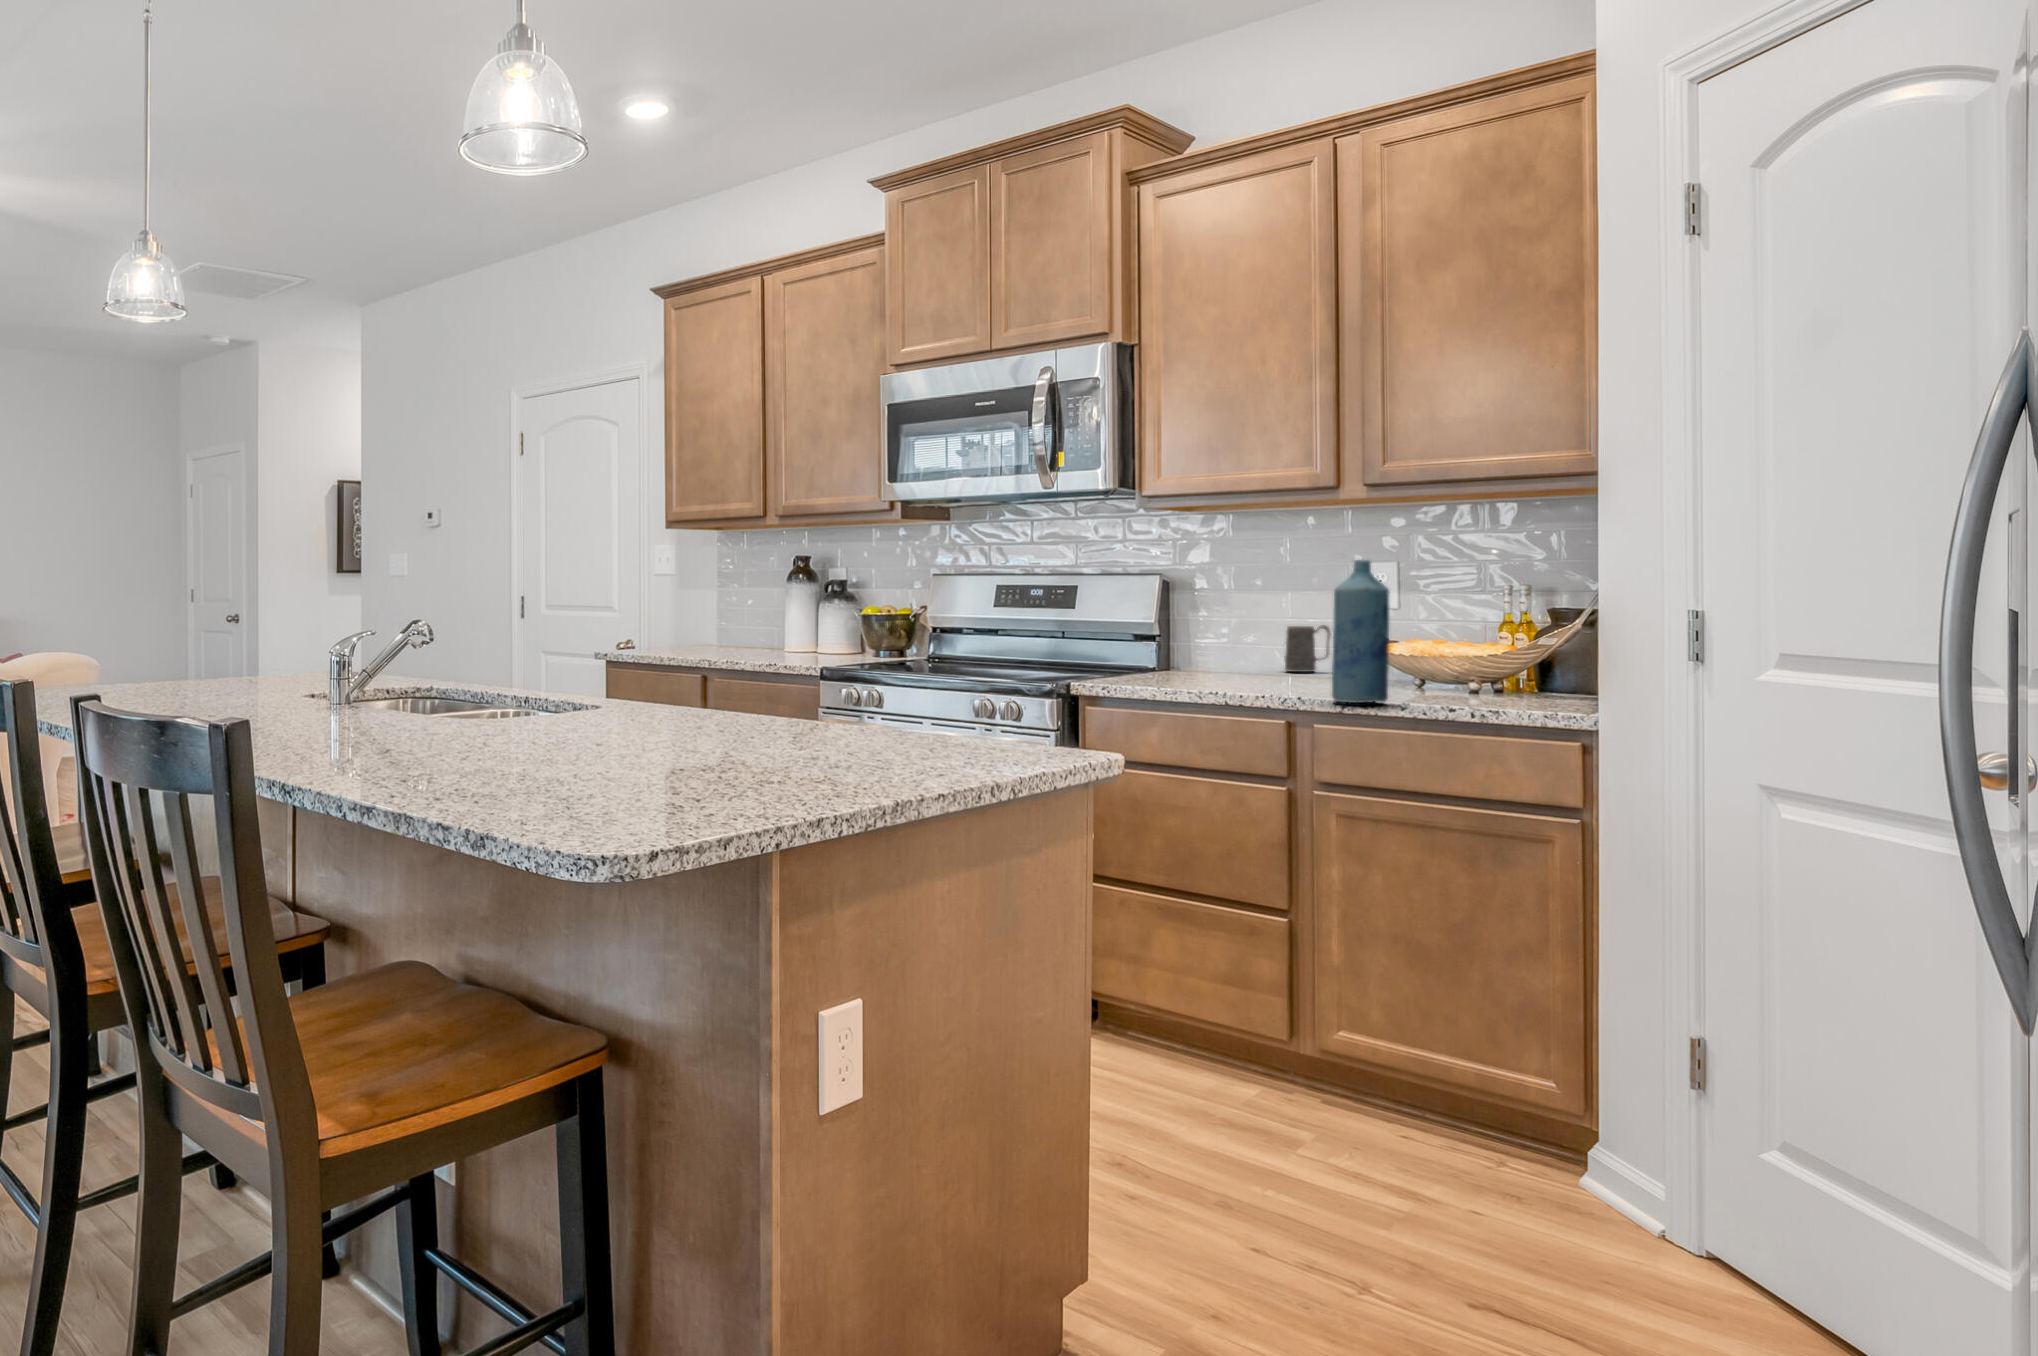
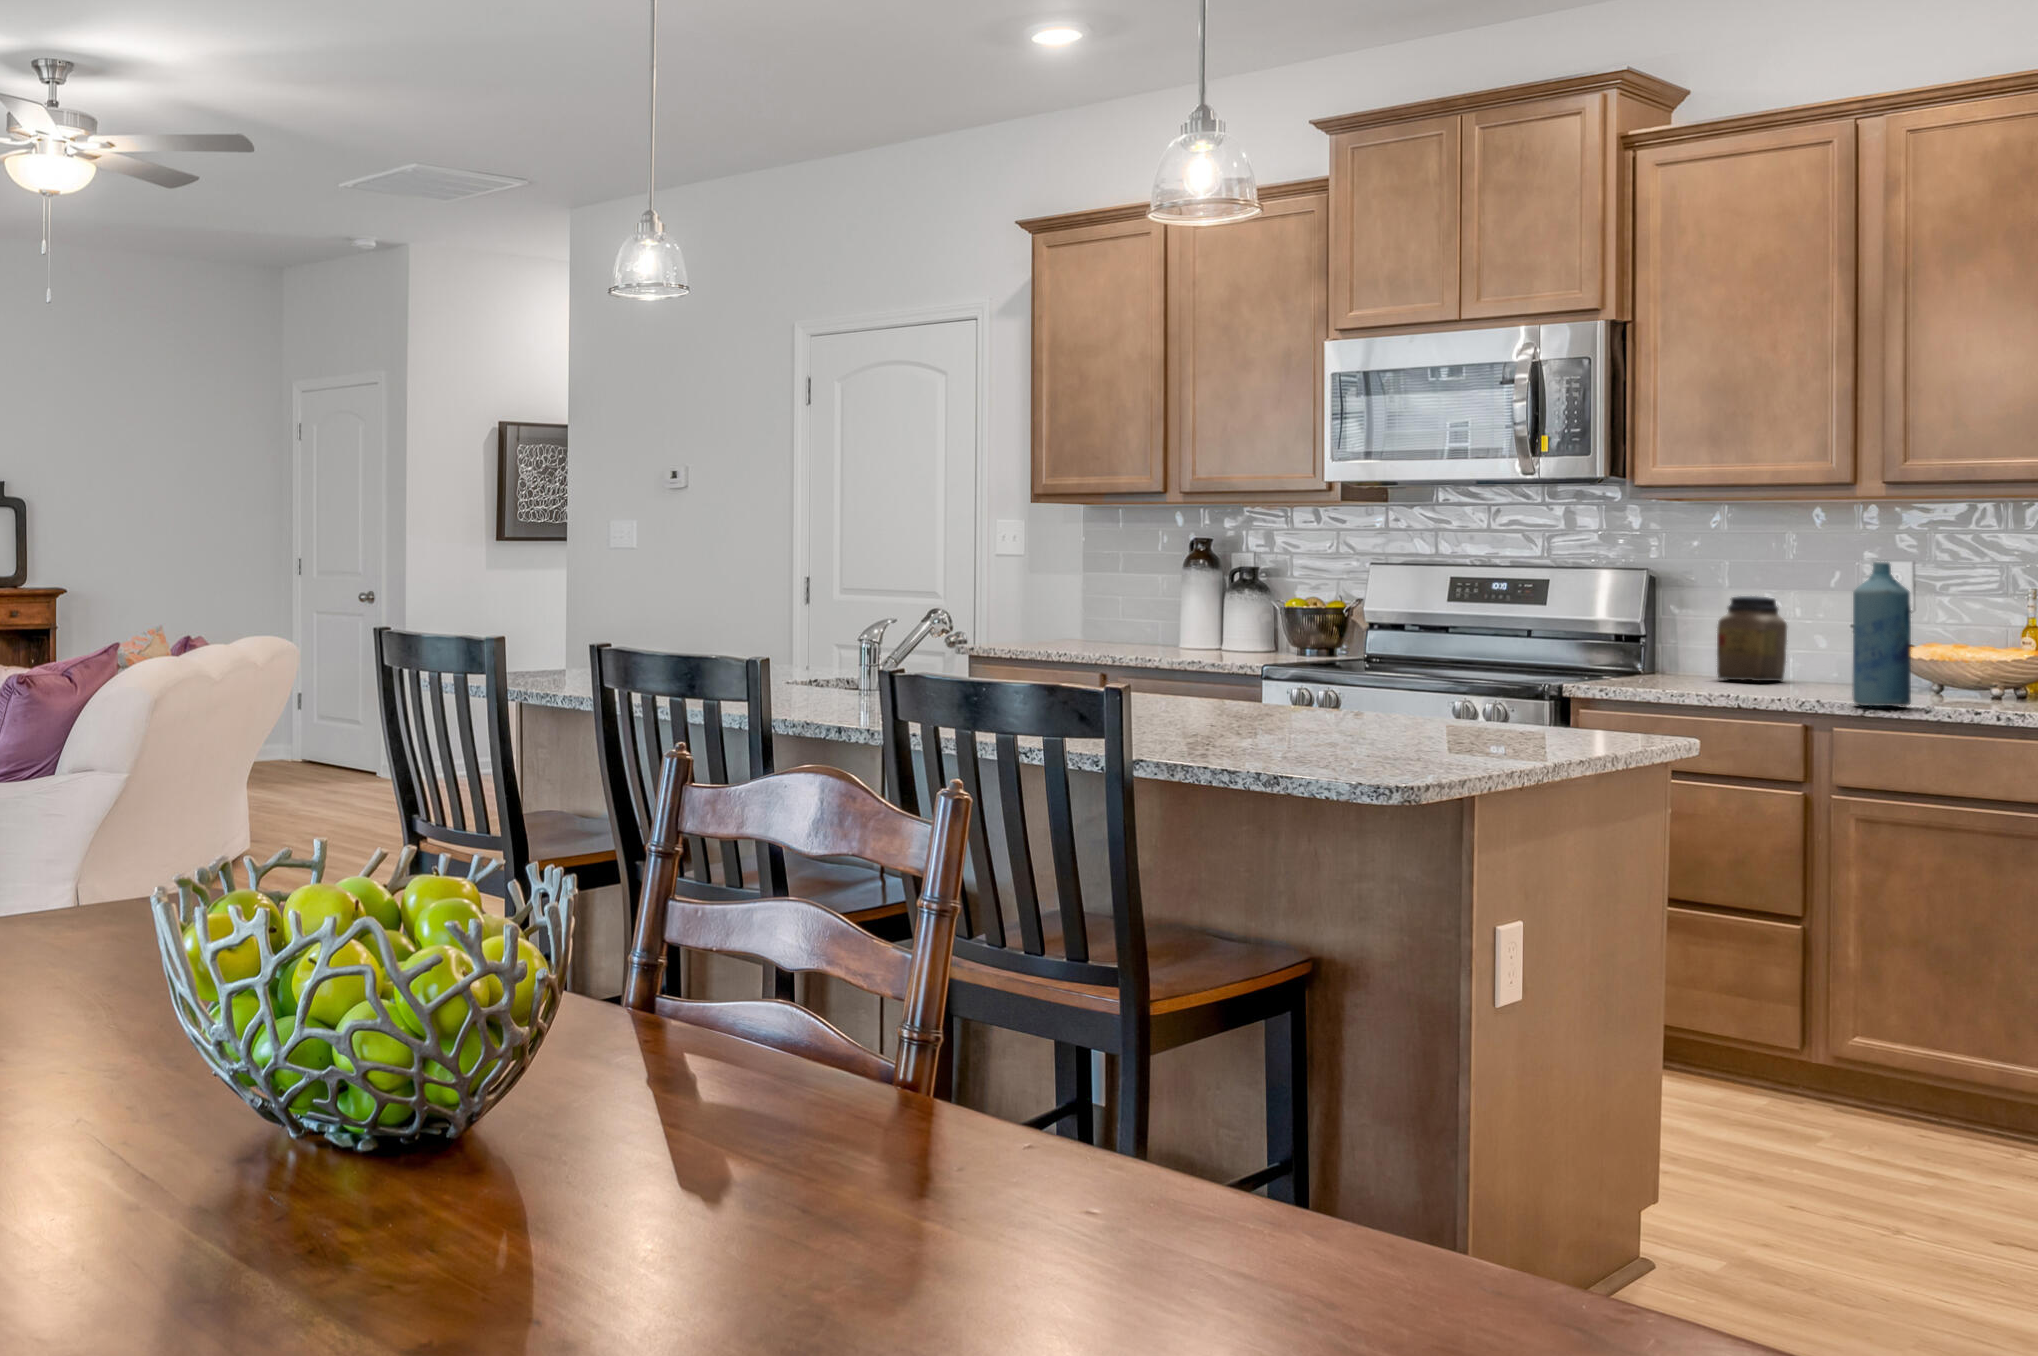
jar: none [1216,598,1282,678] -> present [1717,596,1787,681]
mug: present [1285,625,1330,672] -> none [1788,626,1839,677]

